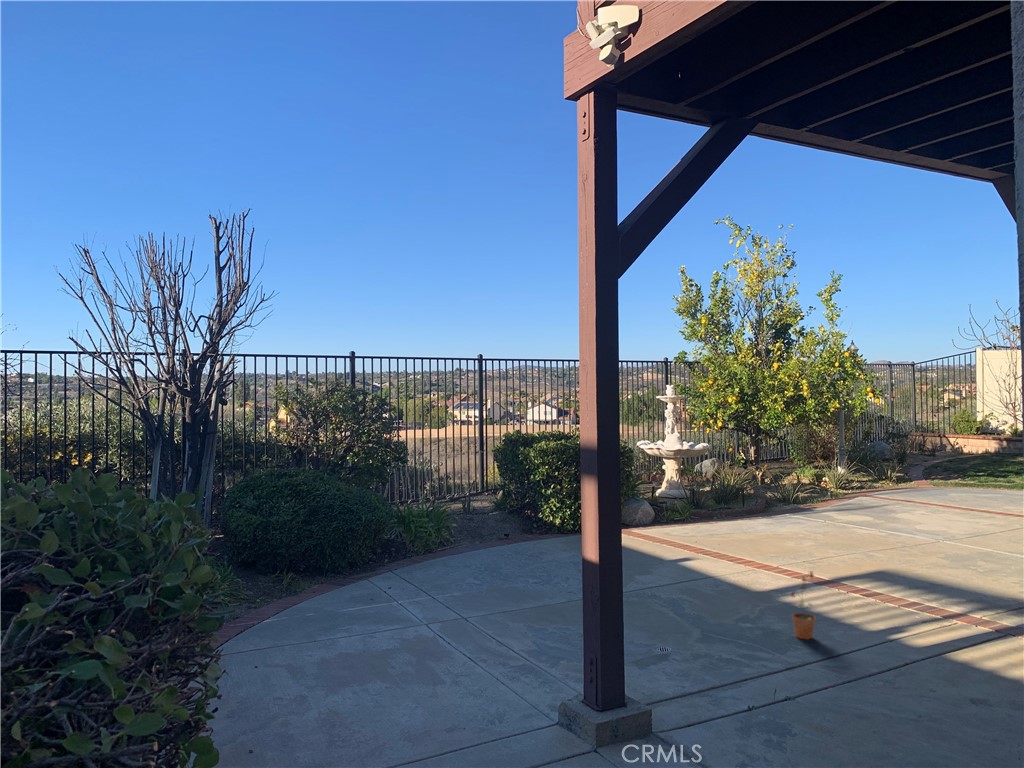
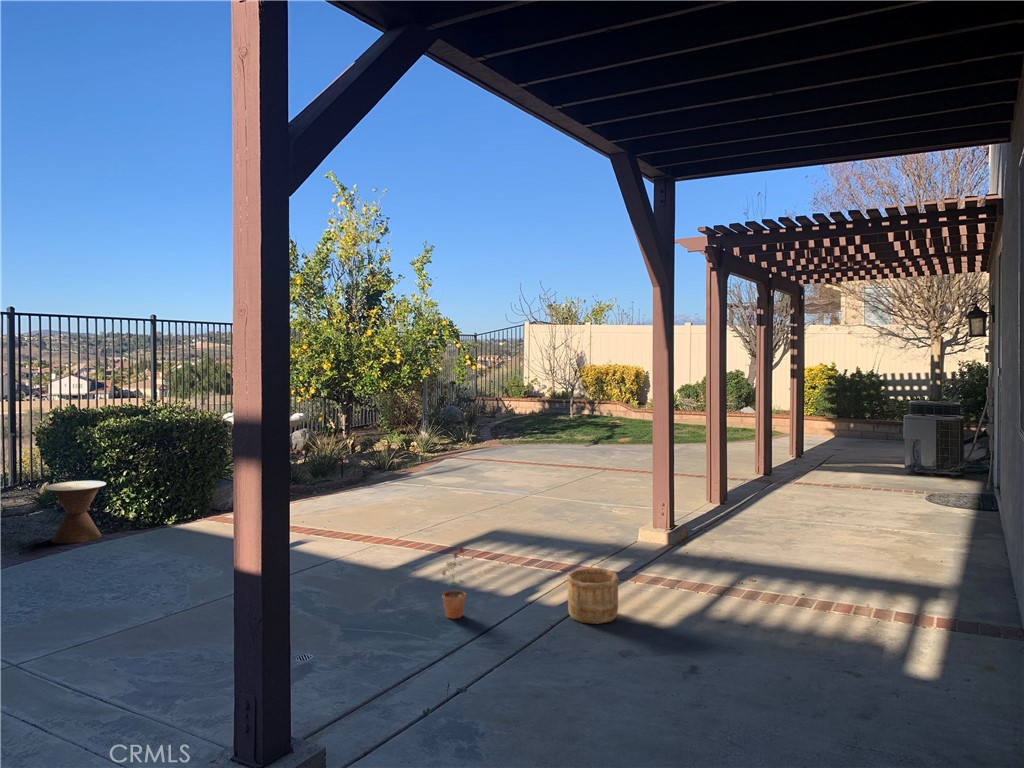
side table: none [500,491,539,538] -> present [45,481,106,543]
wooden bucket: none [926,613,990,672] -> present [566,569,619,624]

